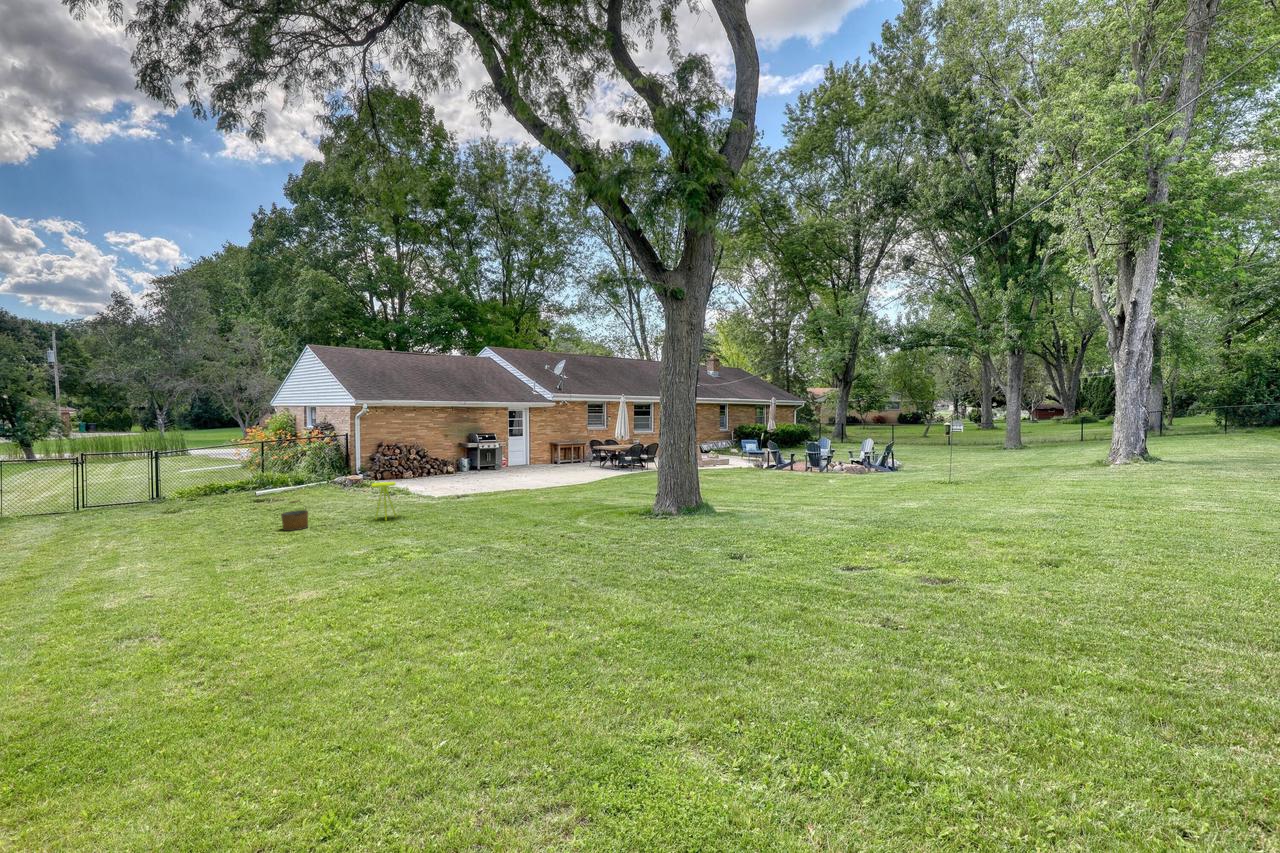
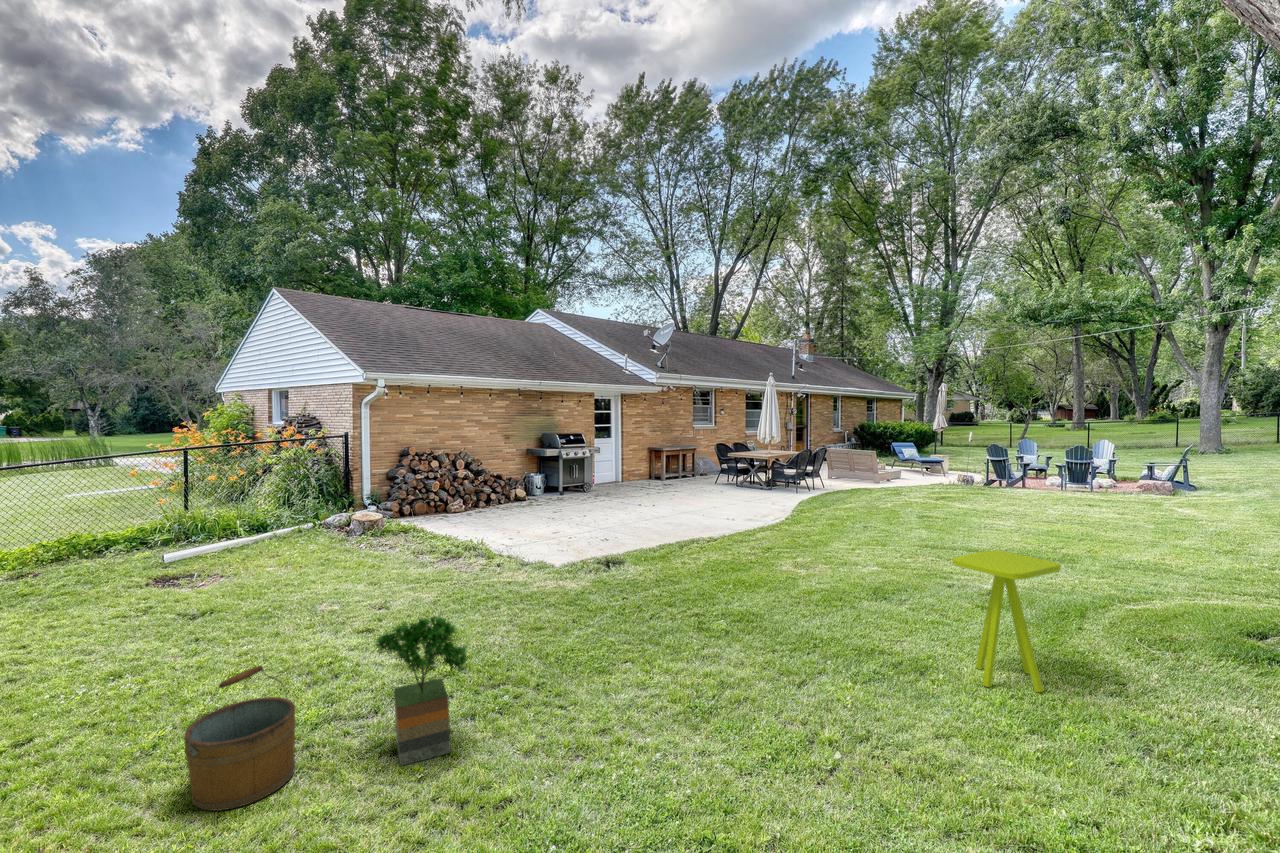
side table: present [372,482,397,520] -> present [952,550,1061,692]
potted tree: none [328,491,355,526] -> present [374,616,467,766]

